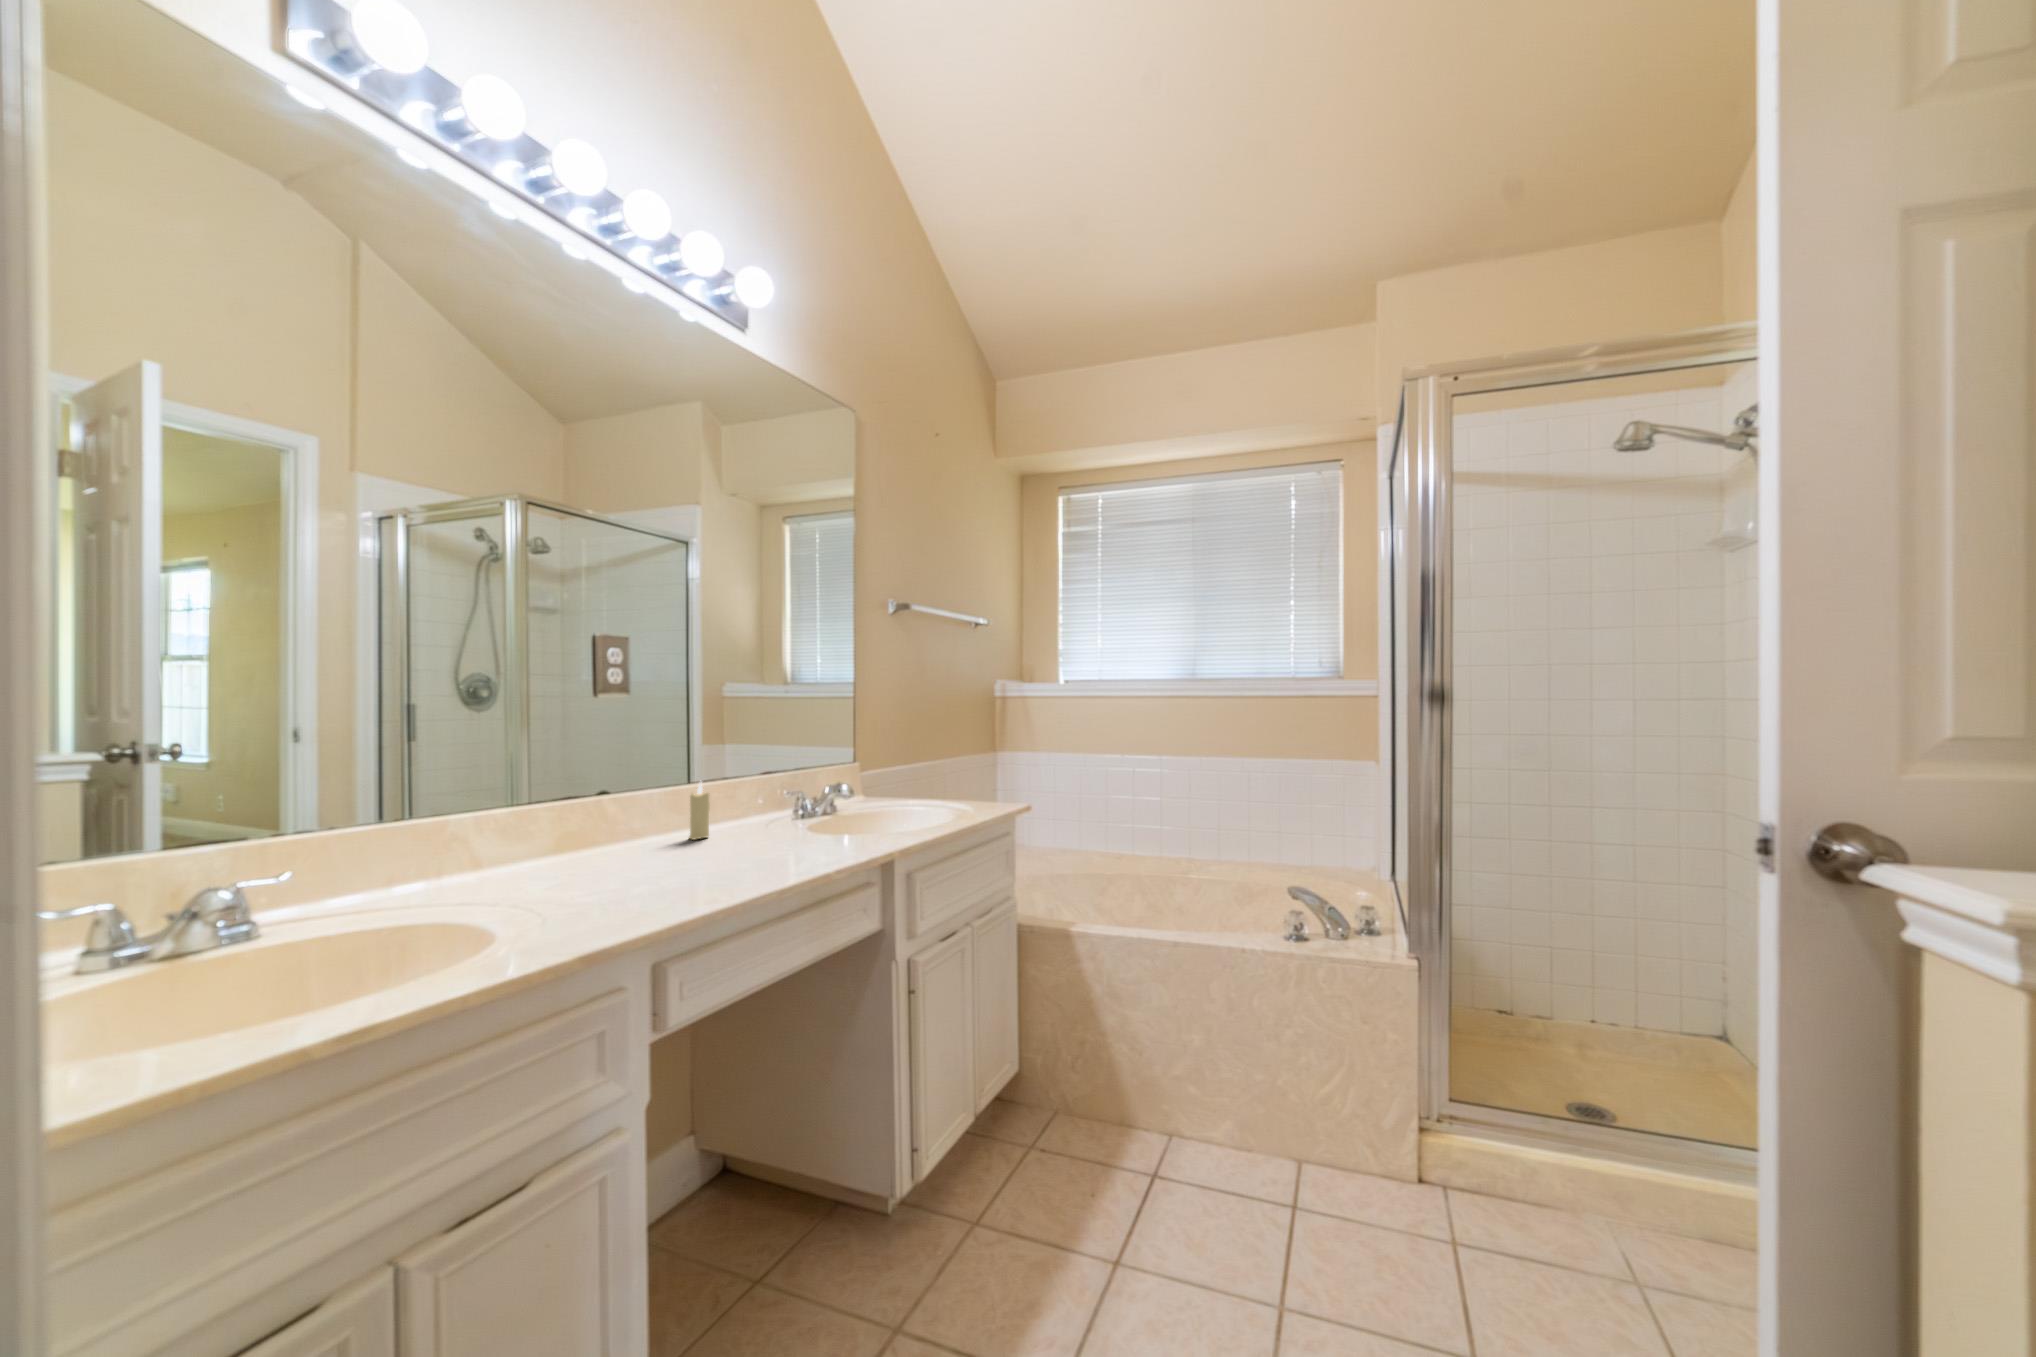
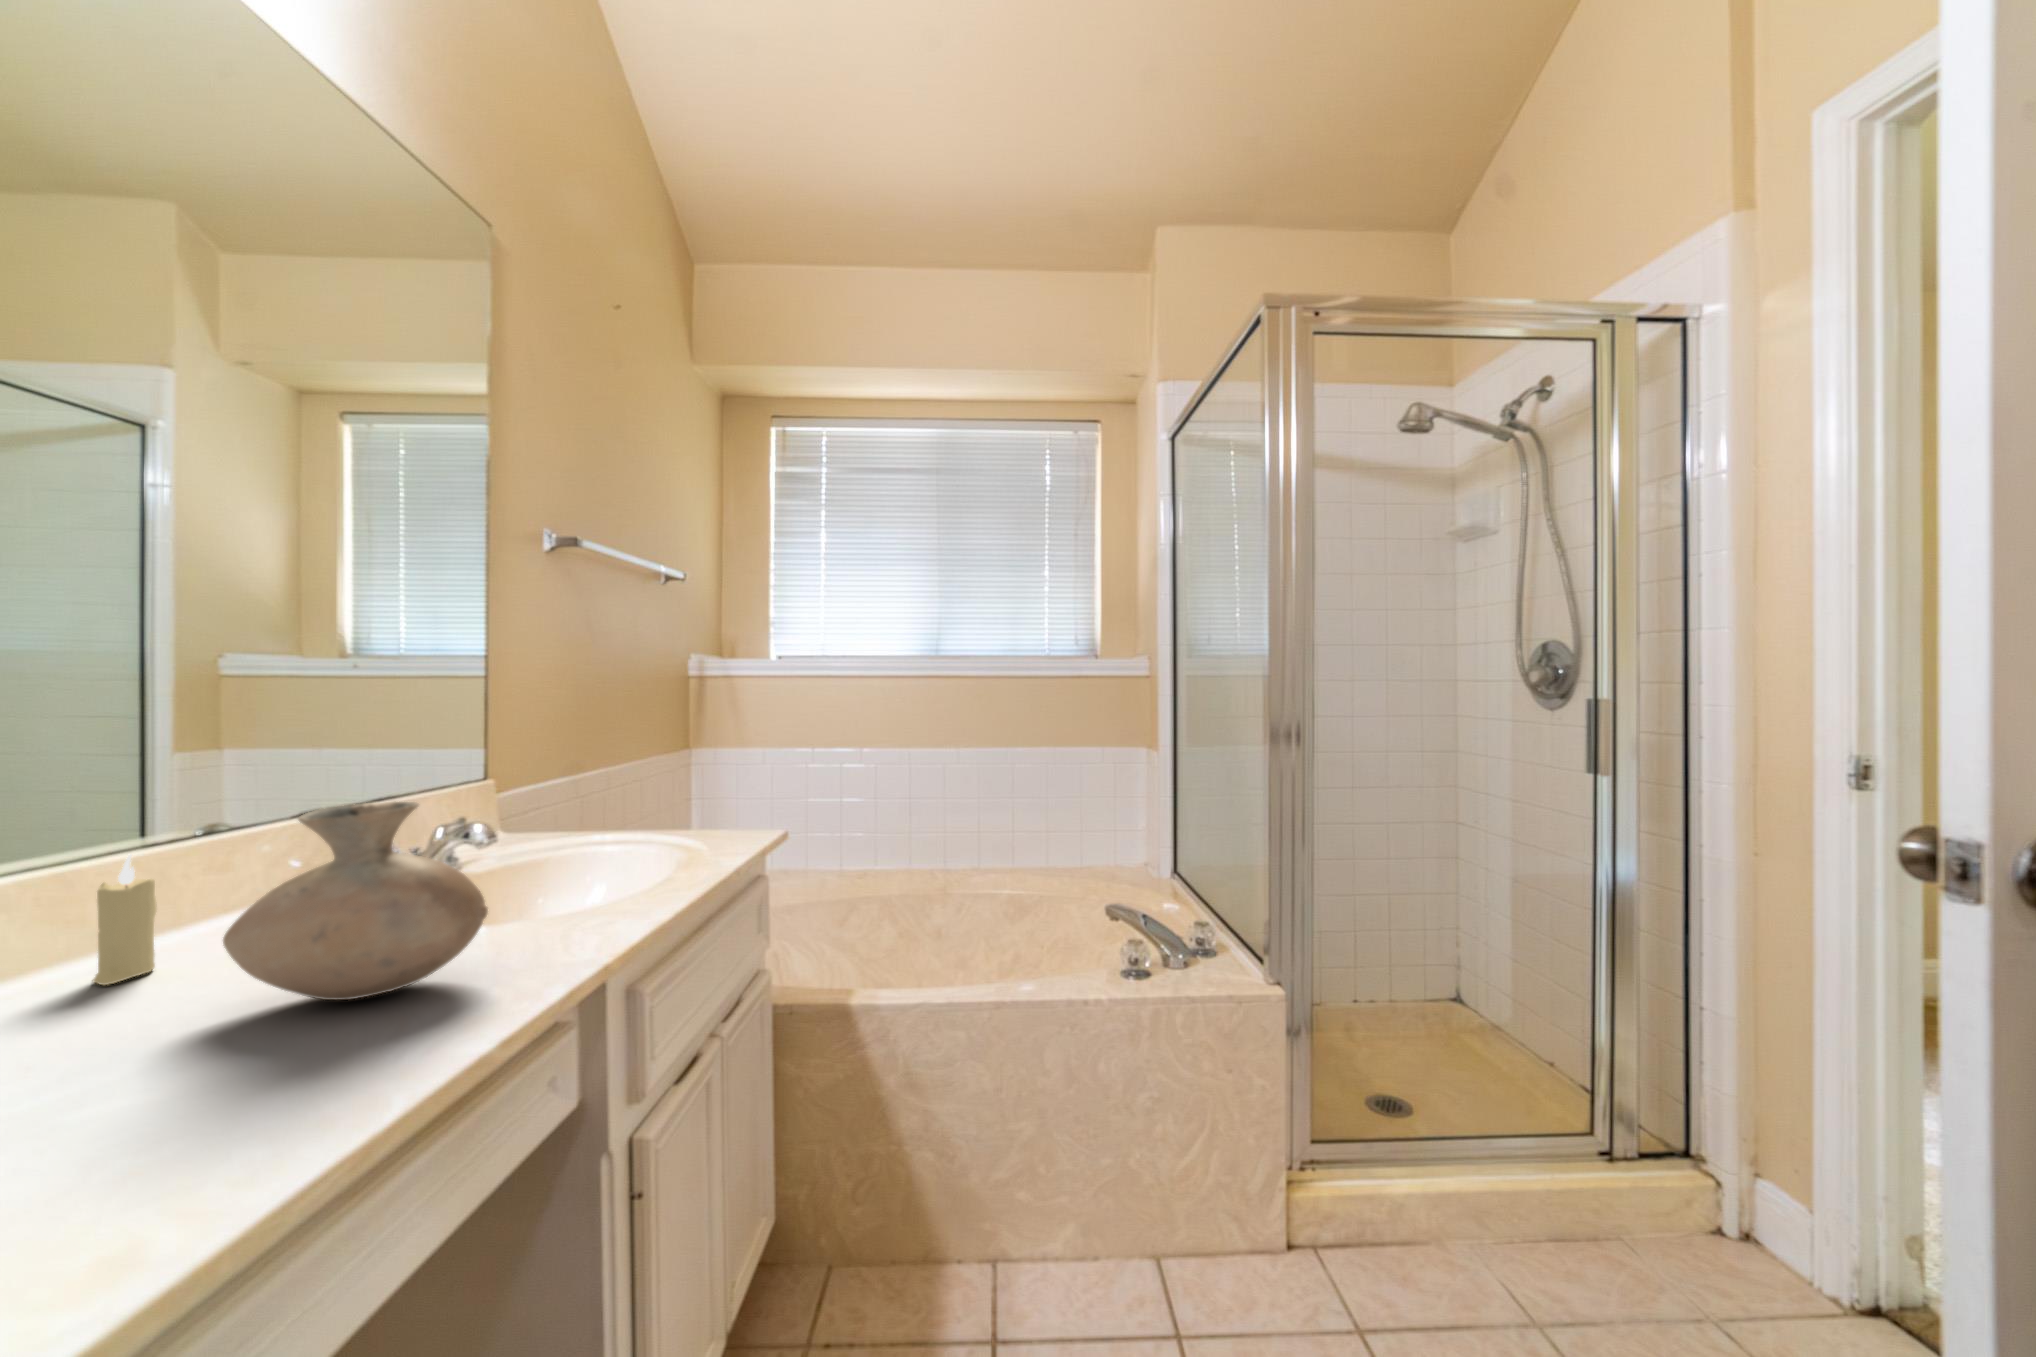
vase: none [734,757,837,851] -> present [223,802,488,1000]

